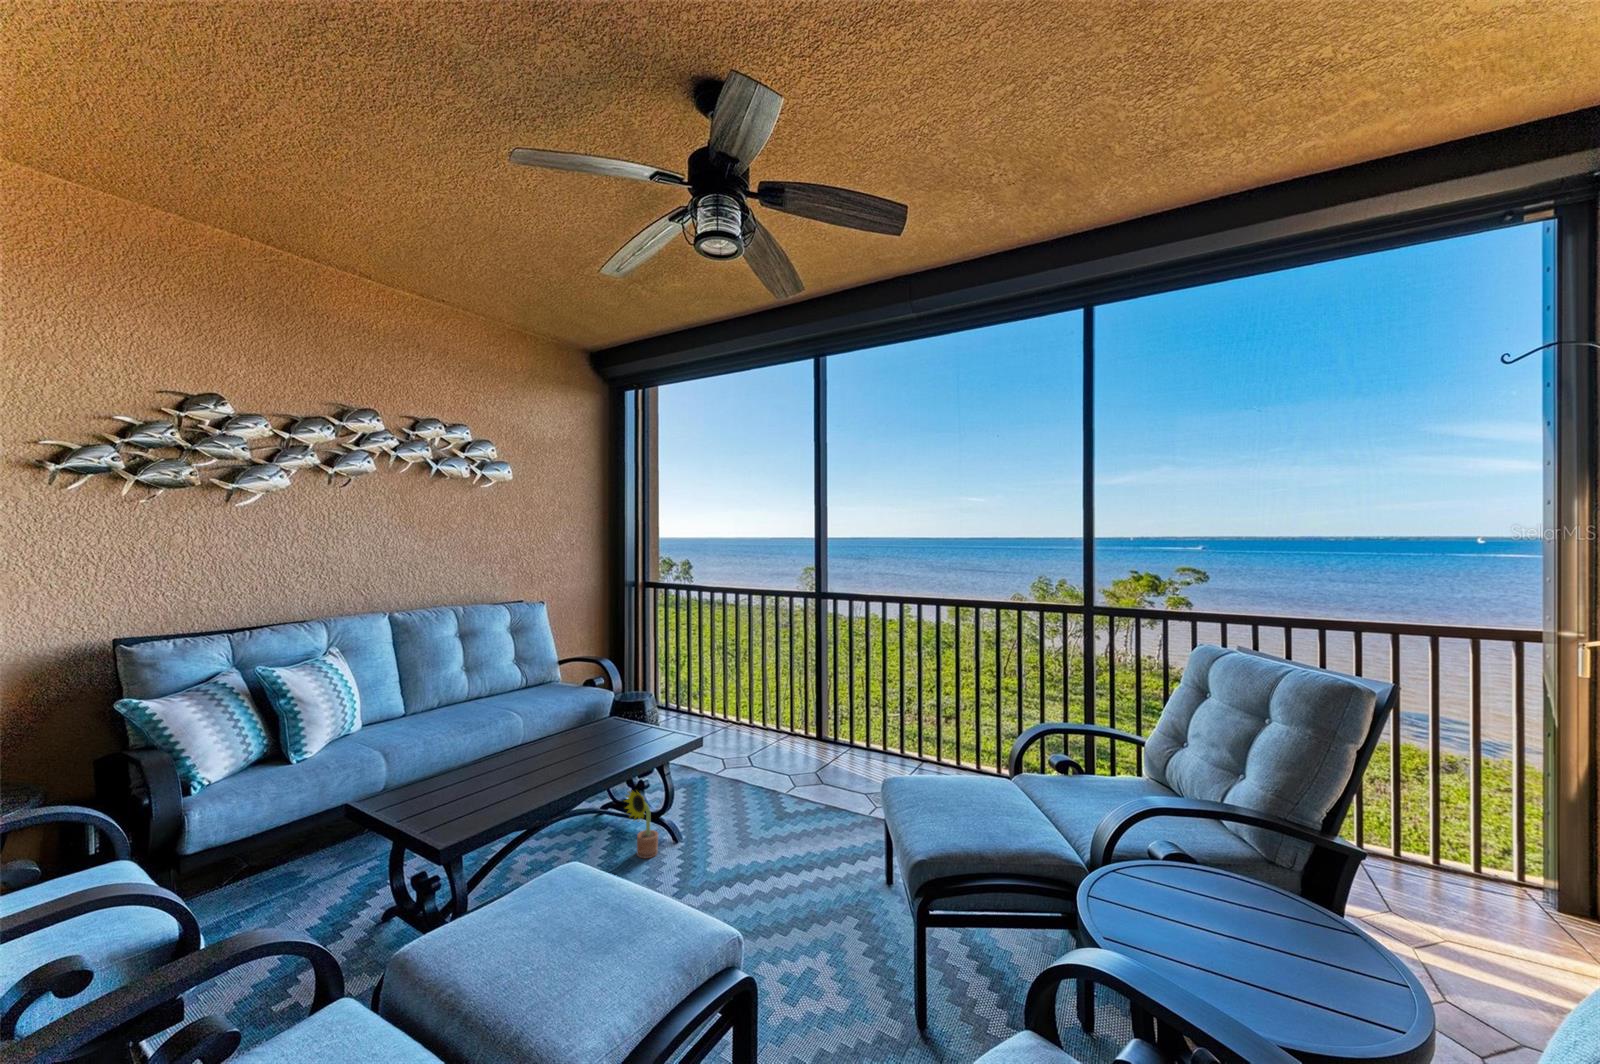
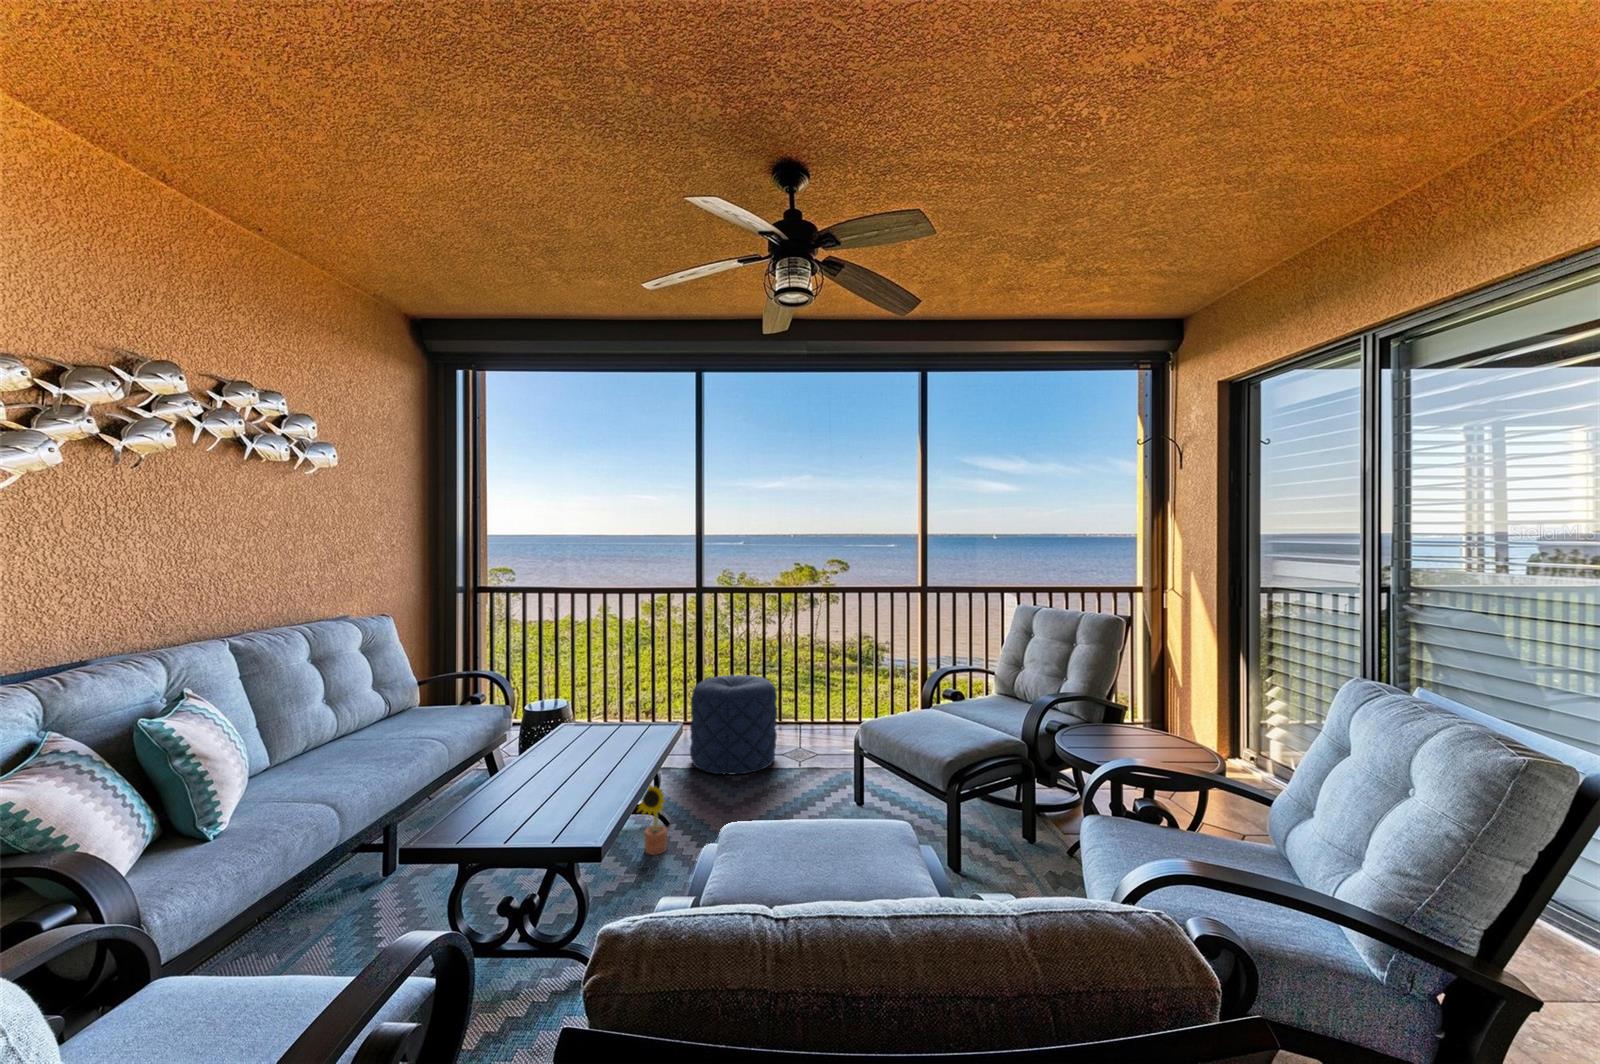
pouf: none [763,692,854,799] -> present [690,675,777,774]

